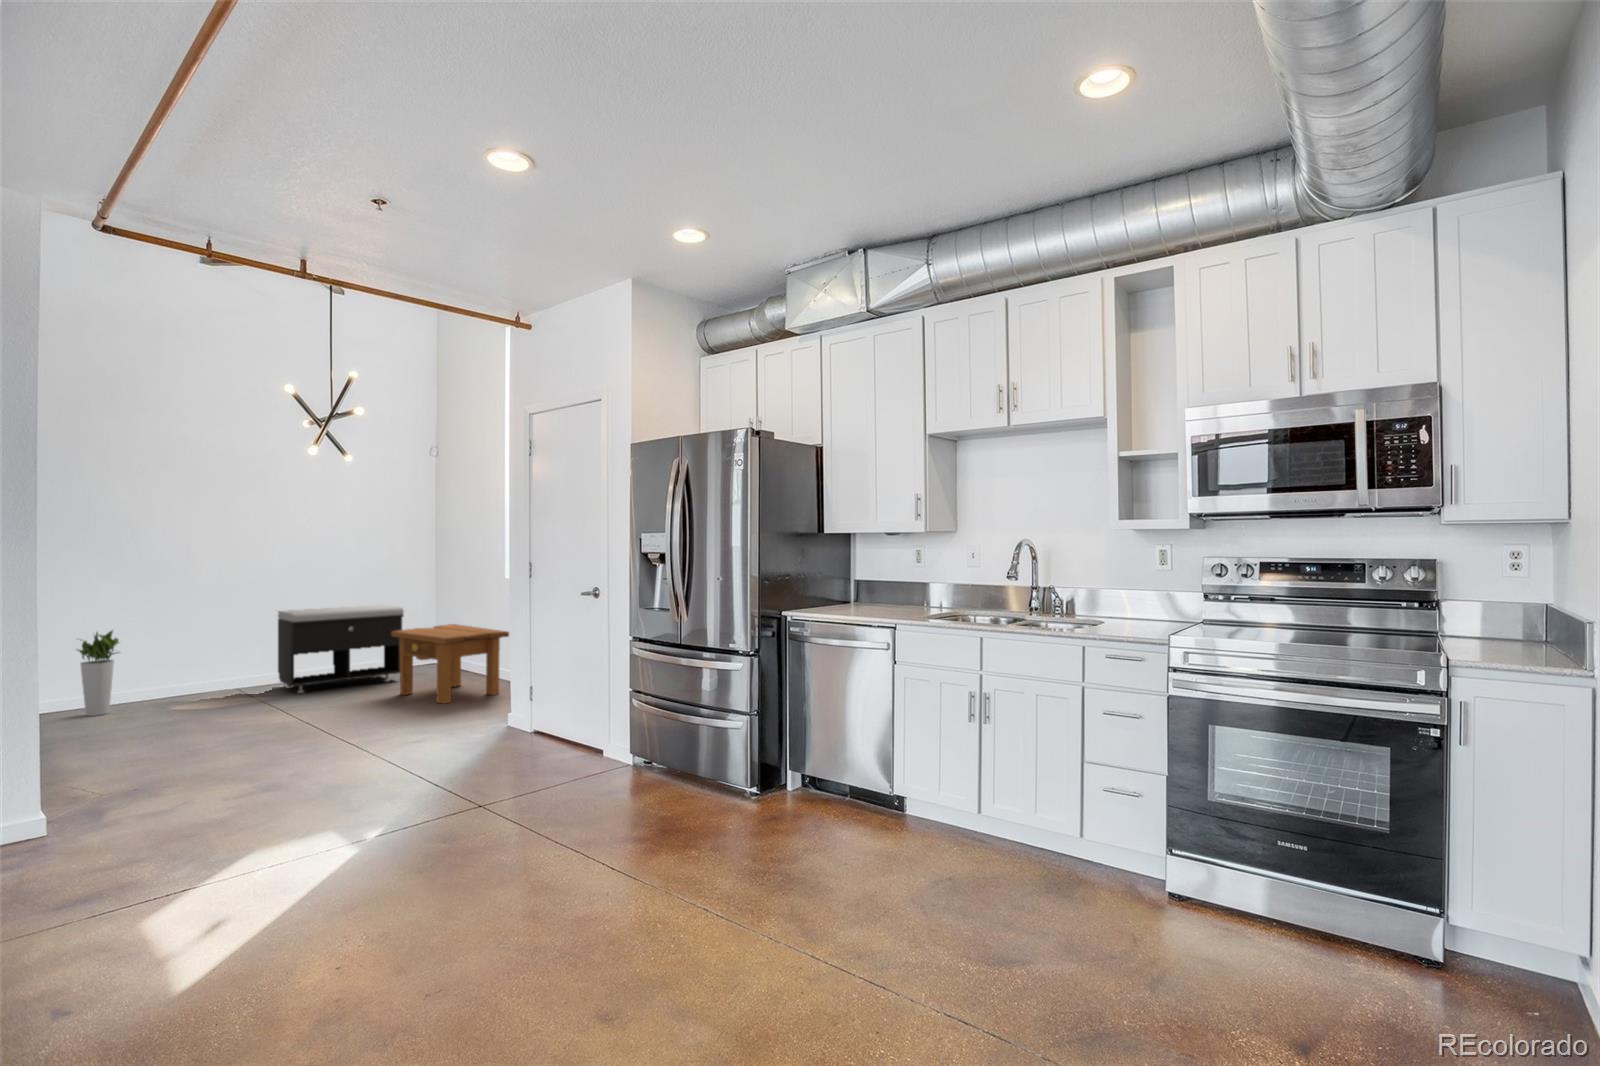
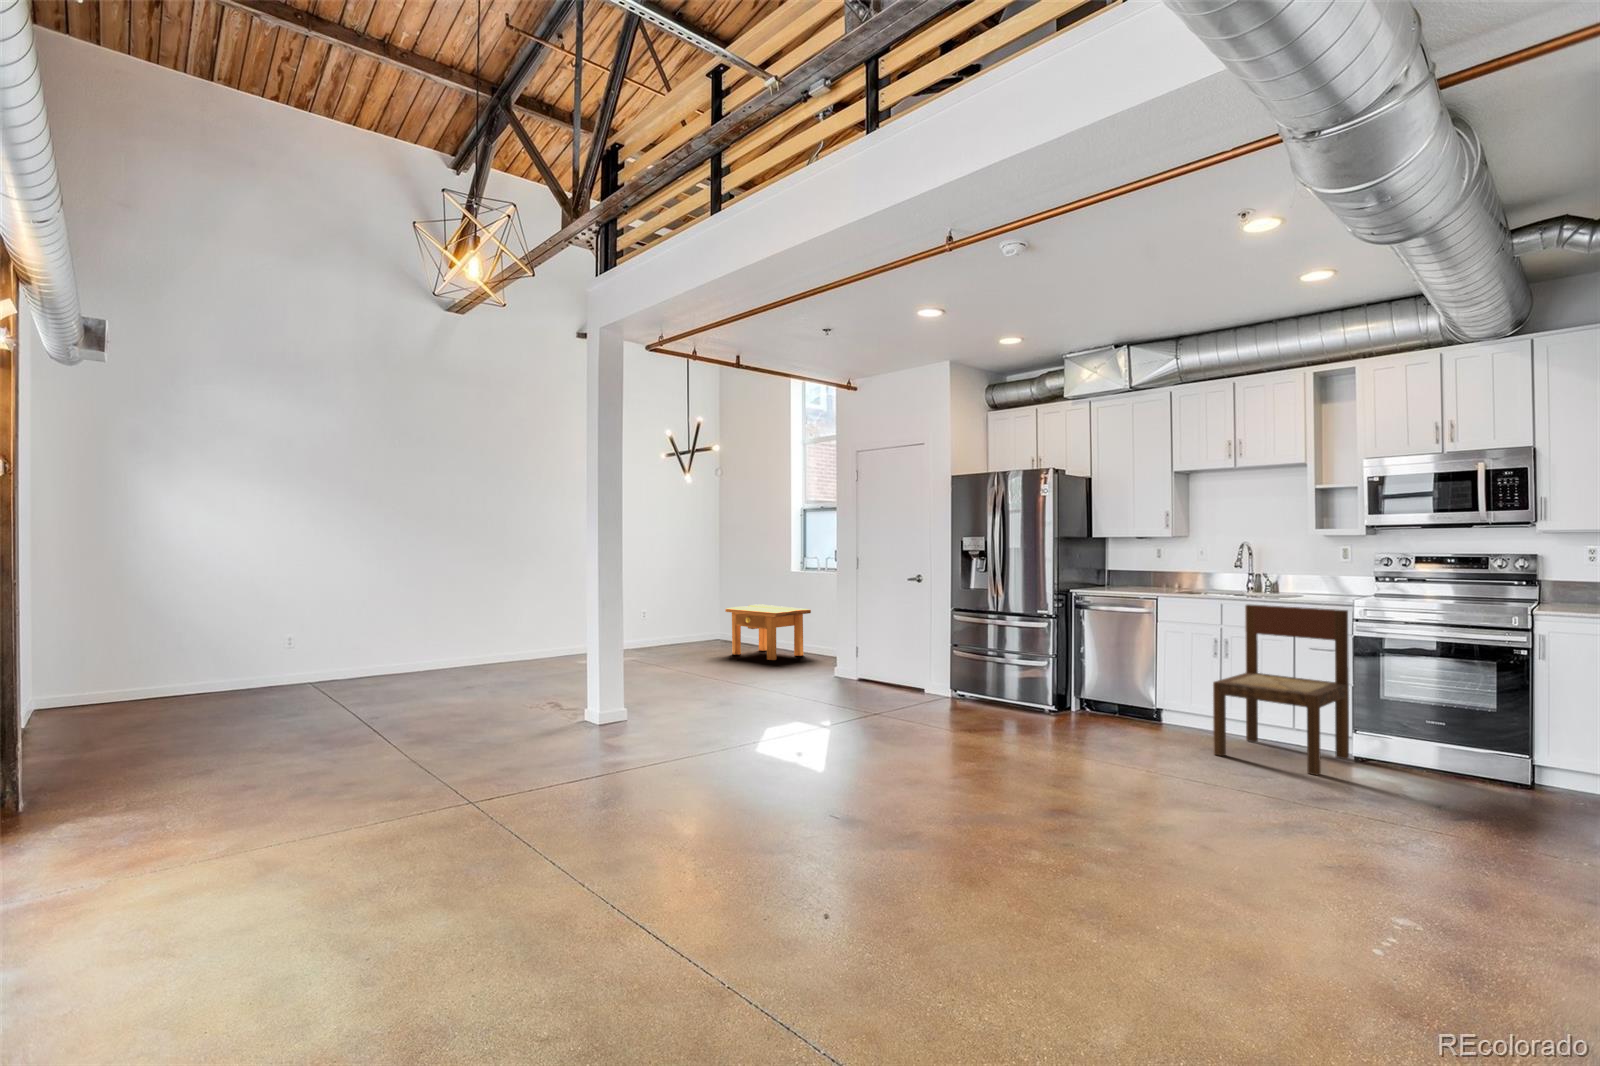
storage bench: present [278,605,404,693] -> none [637,590,721,652]
planter: present [78,630,119,716] -> none [539,604,564,662]
dining chair: none [951,638,1161,956] -> present [1213,604,1349,775]

